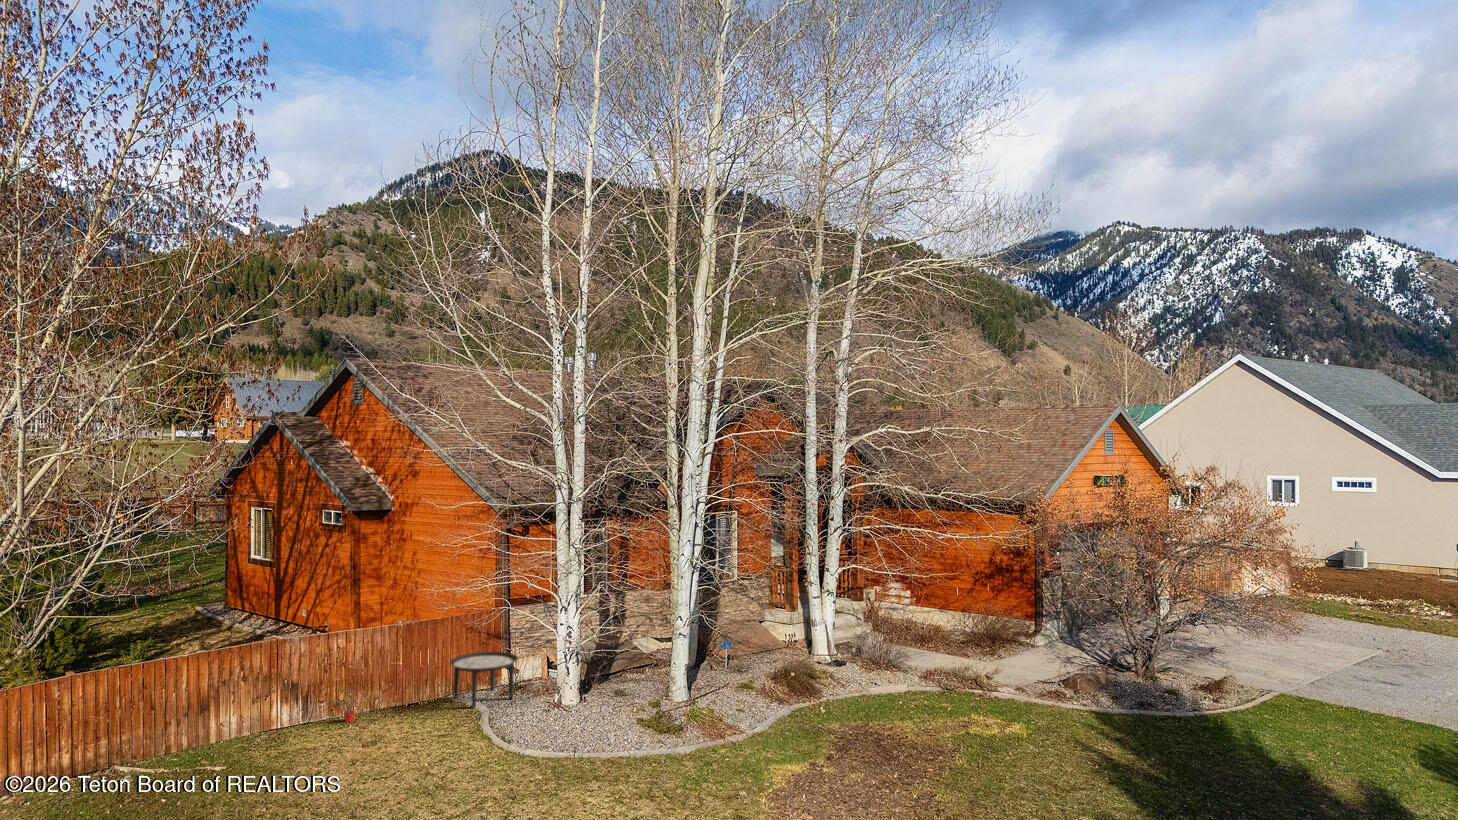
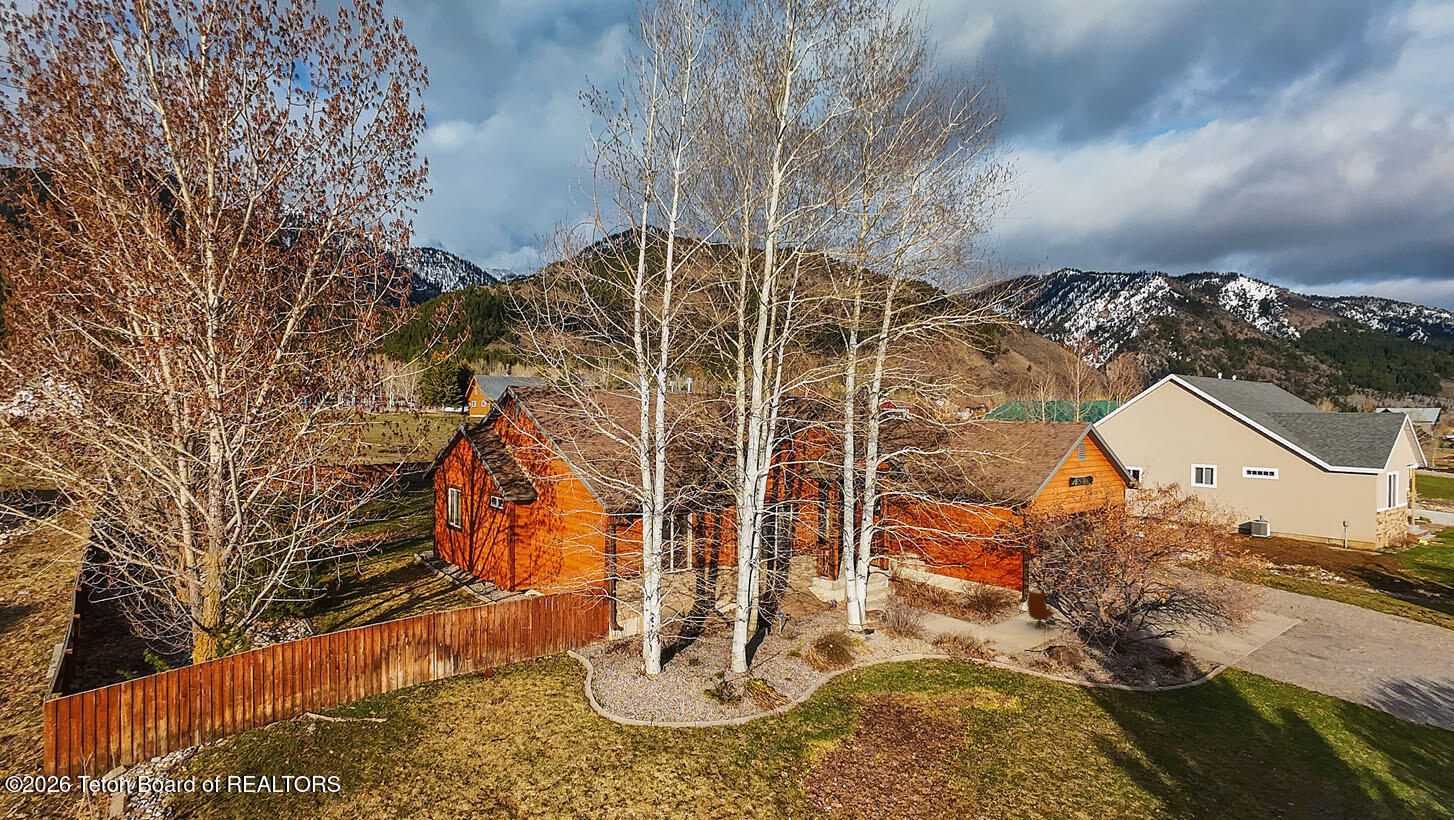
lounge chair: none [1029,602,1064,650] -> present [1027,590,1055,626]
round table: present [450,652,517,707] -> none [565,620,616,667]

